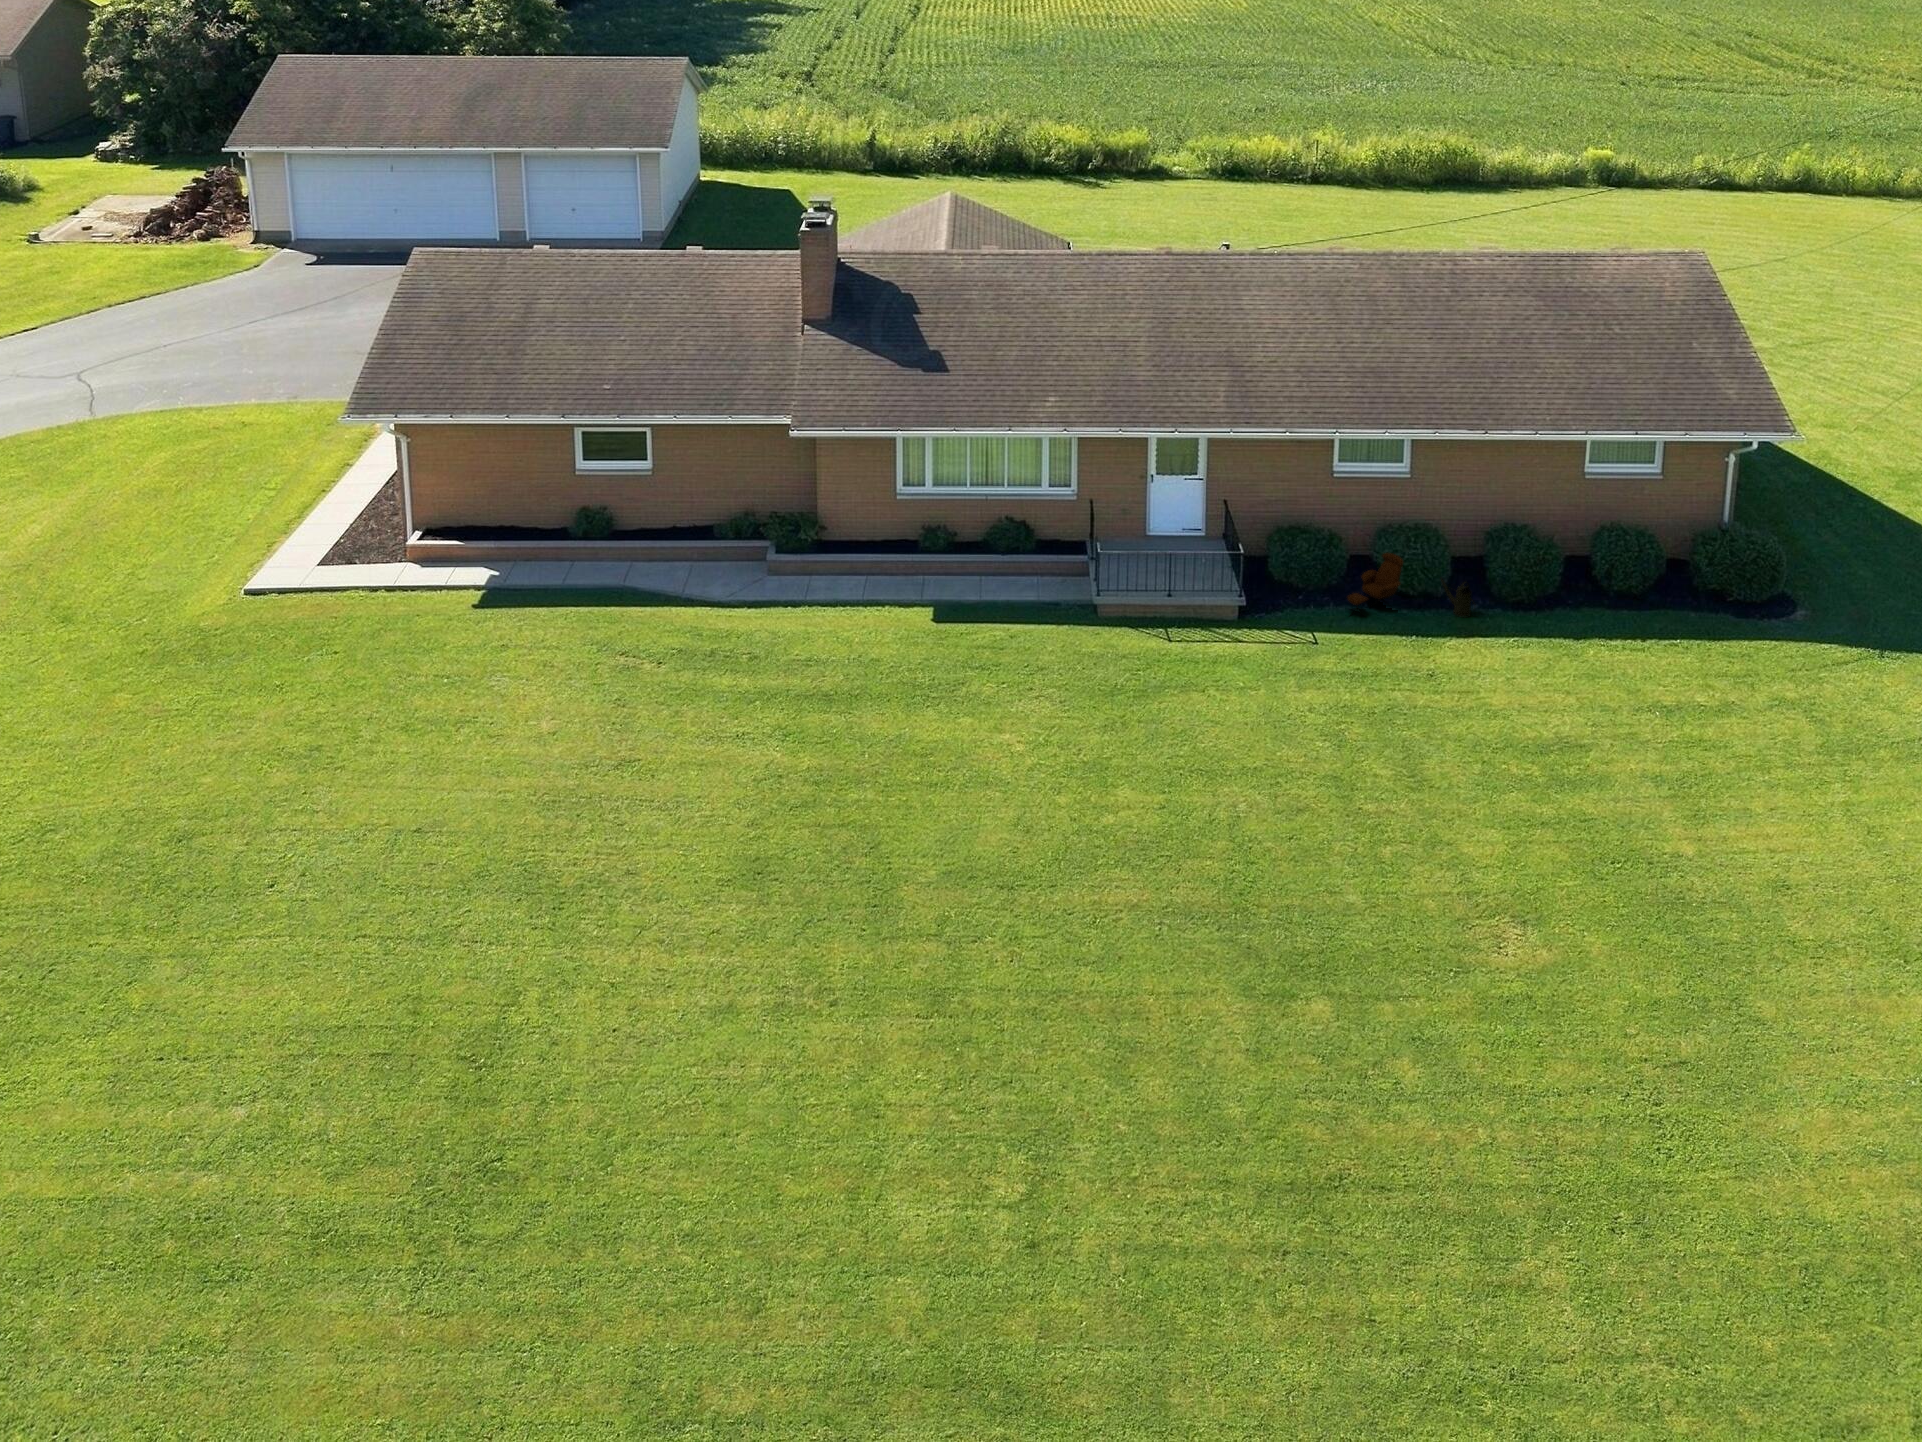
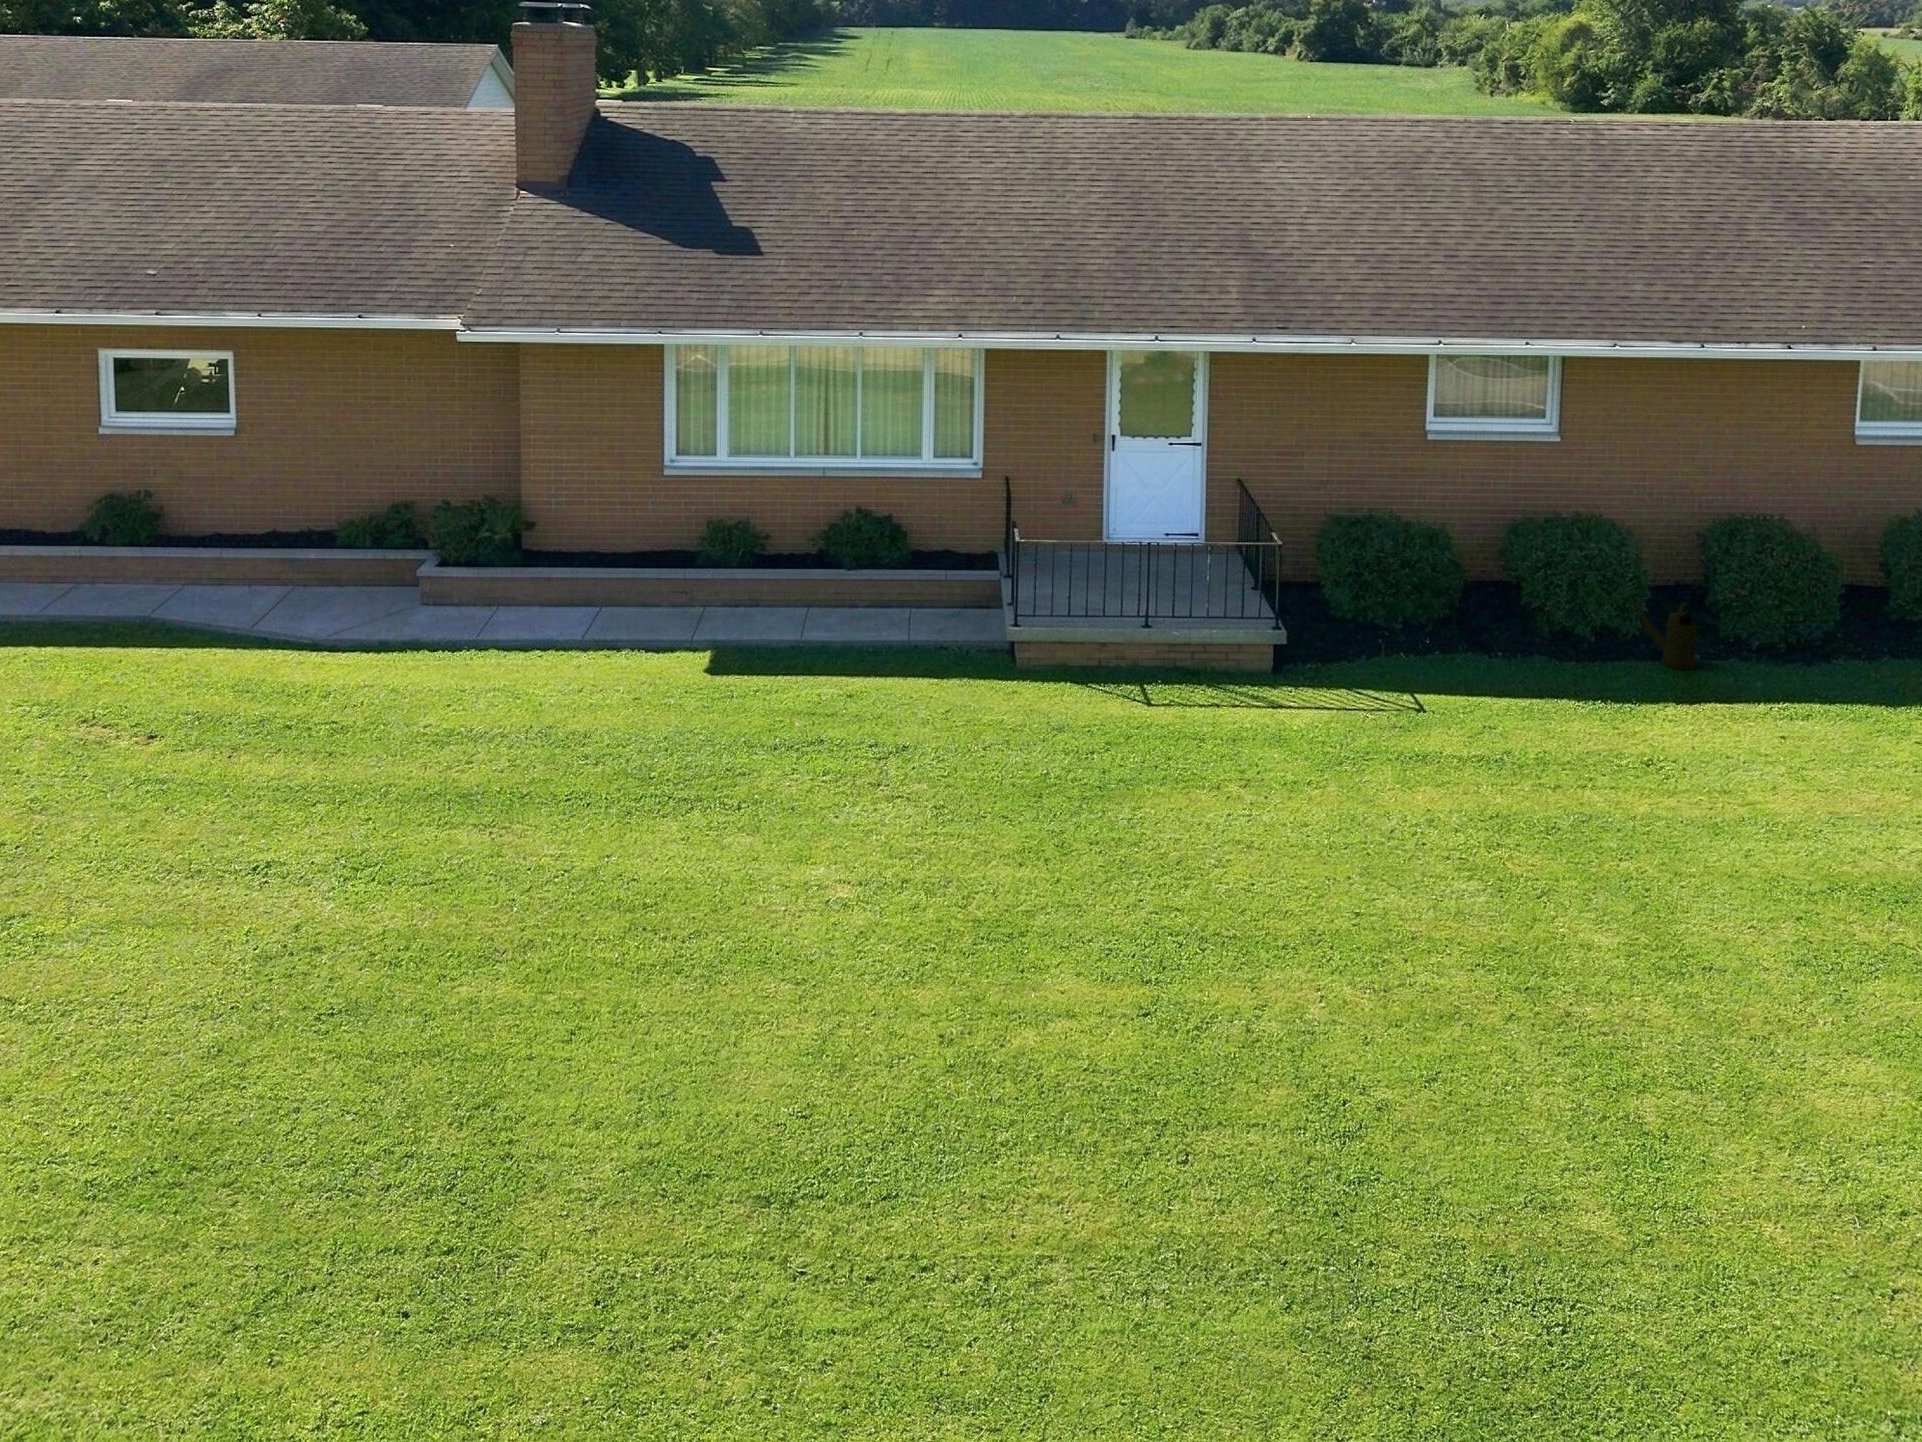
lounge chair: present [1348,553,1403,614] -> none [1469,556,1568,669]

